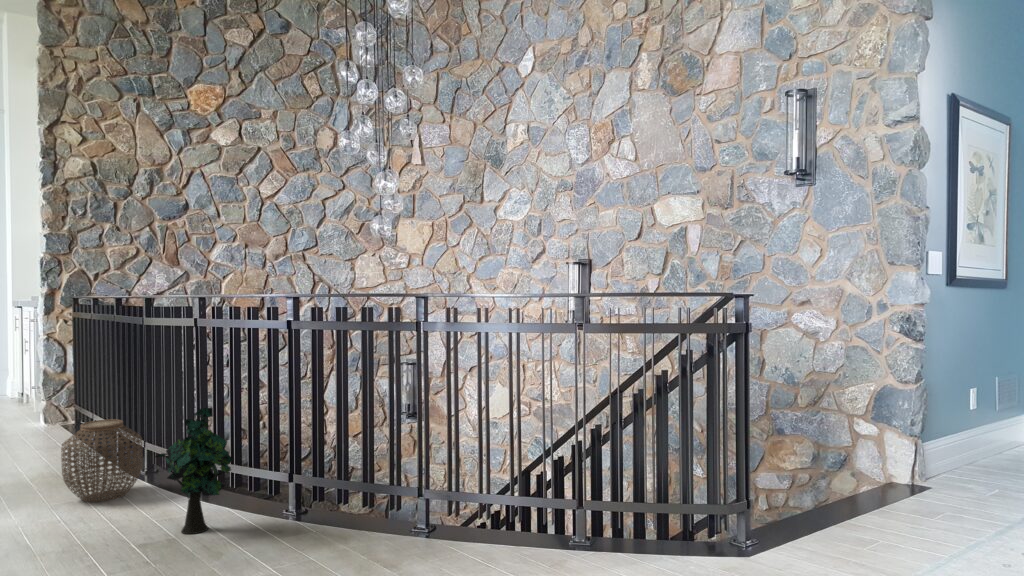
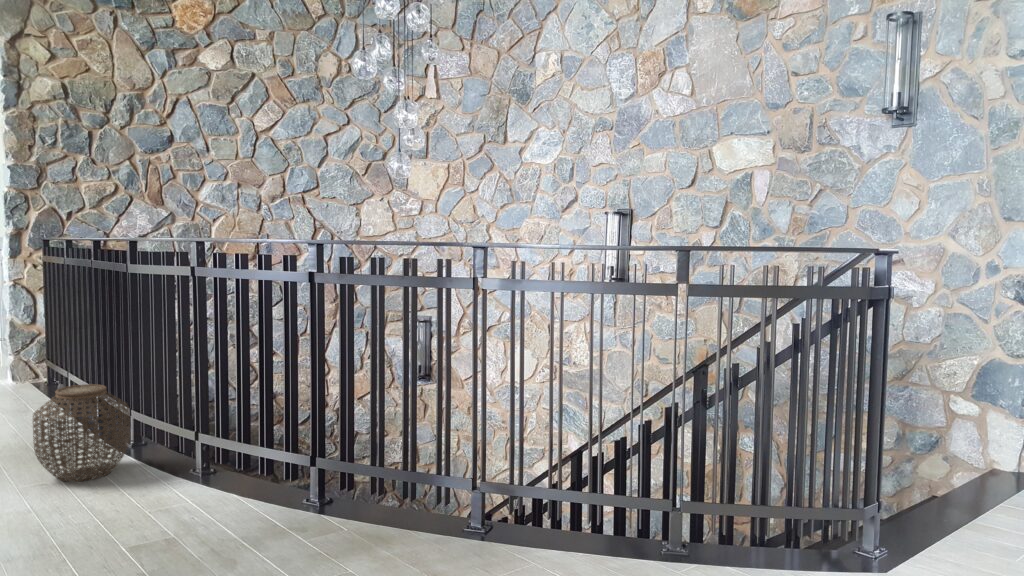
decorative plant: present [155,408,234,534] -> none [147,375,244,528]

